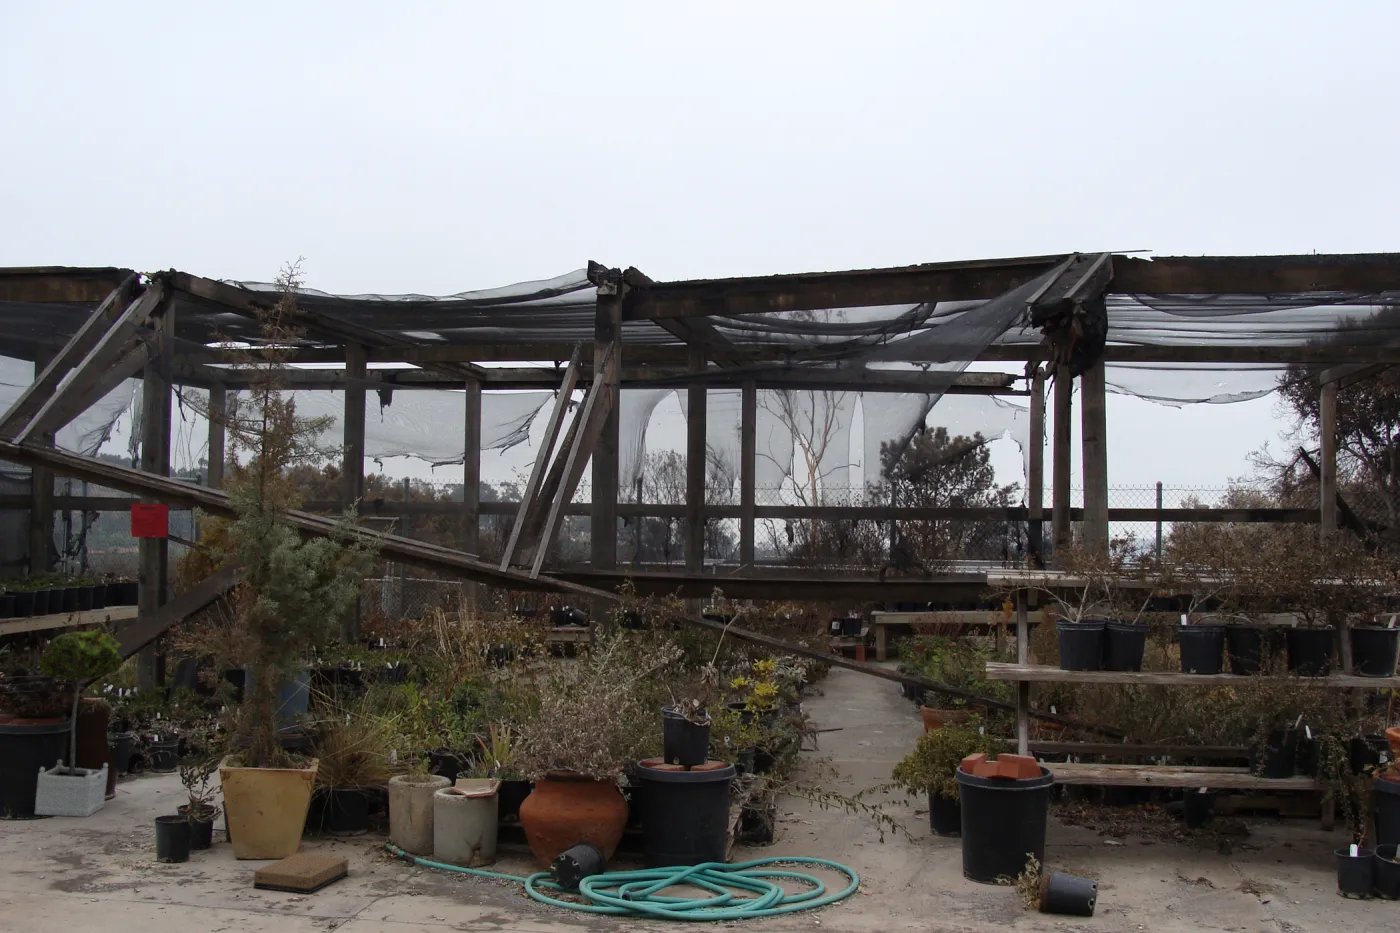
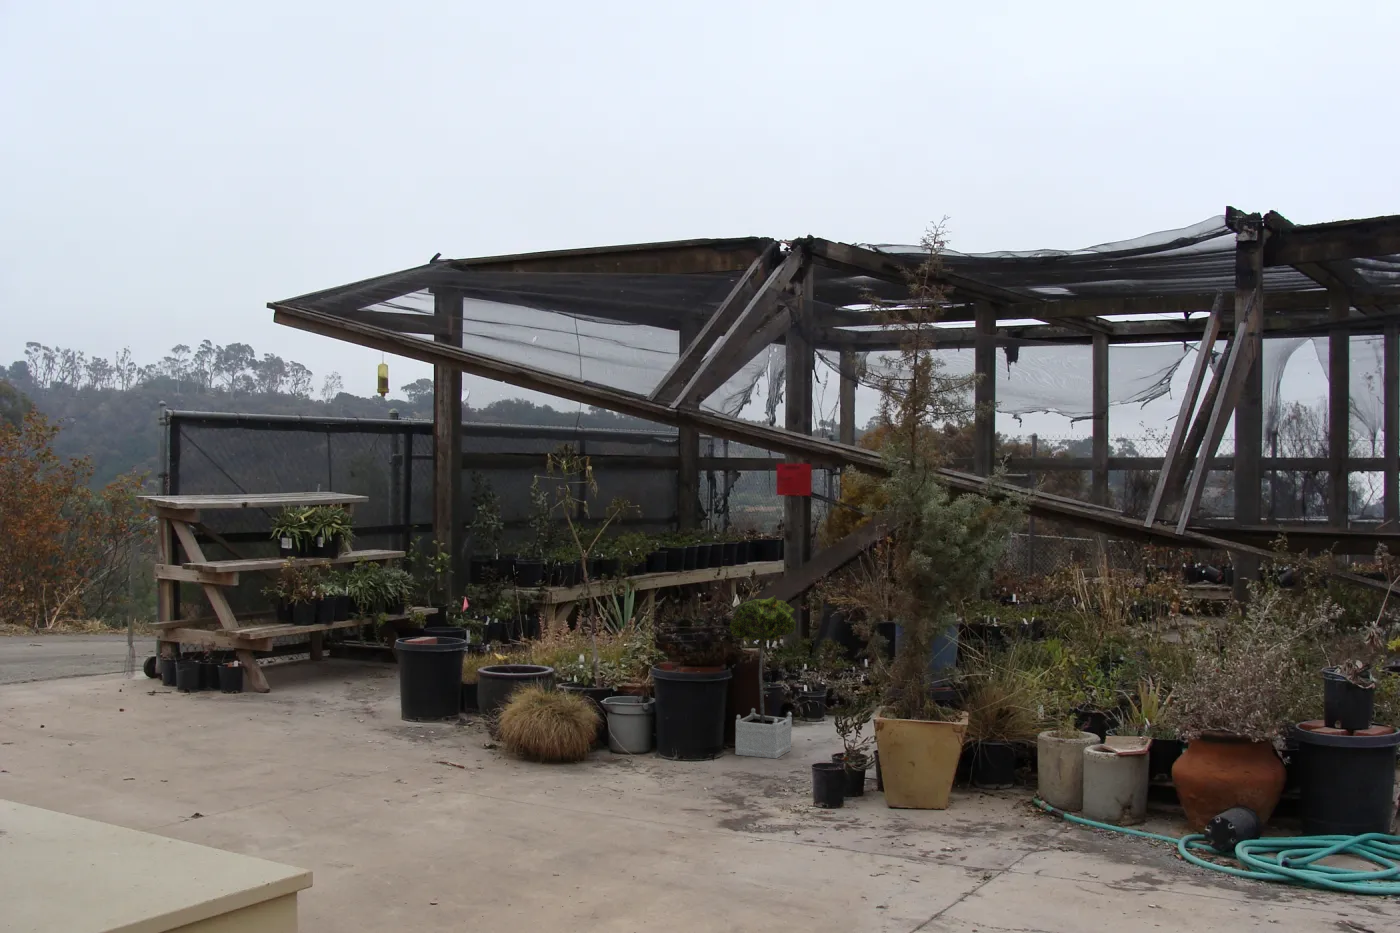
cardboard box: present [254,853,349,894] -> none [912,802,1000,843]

